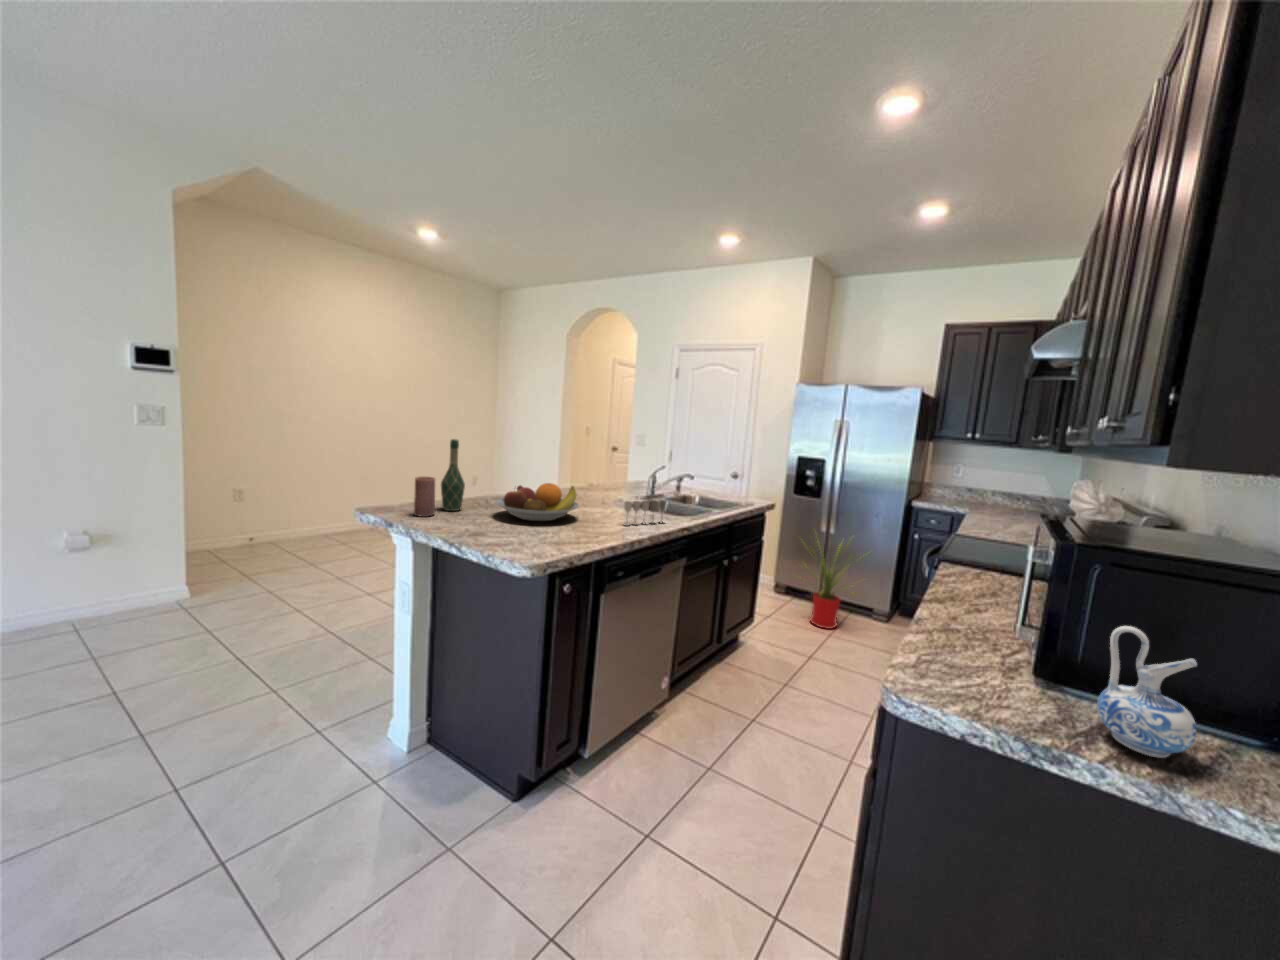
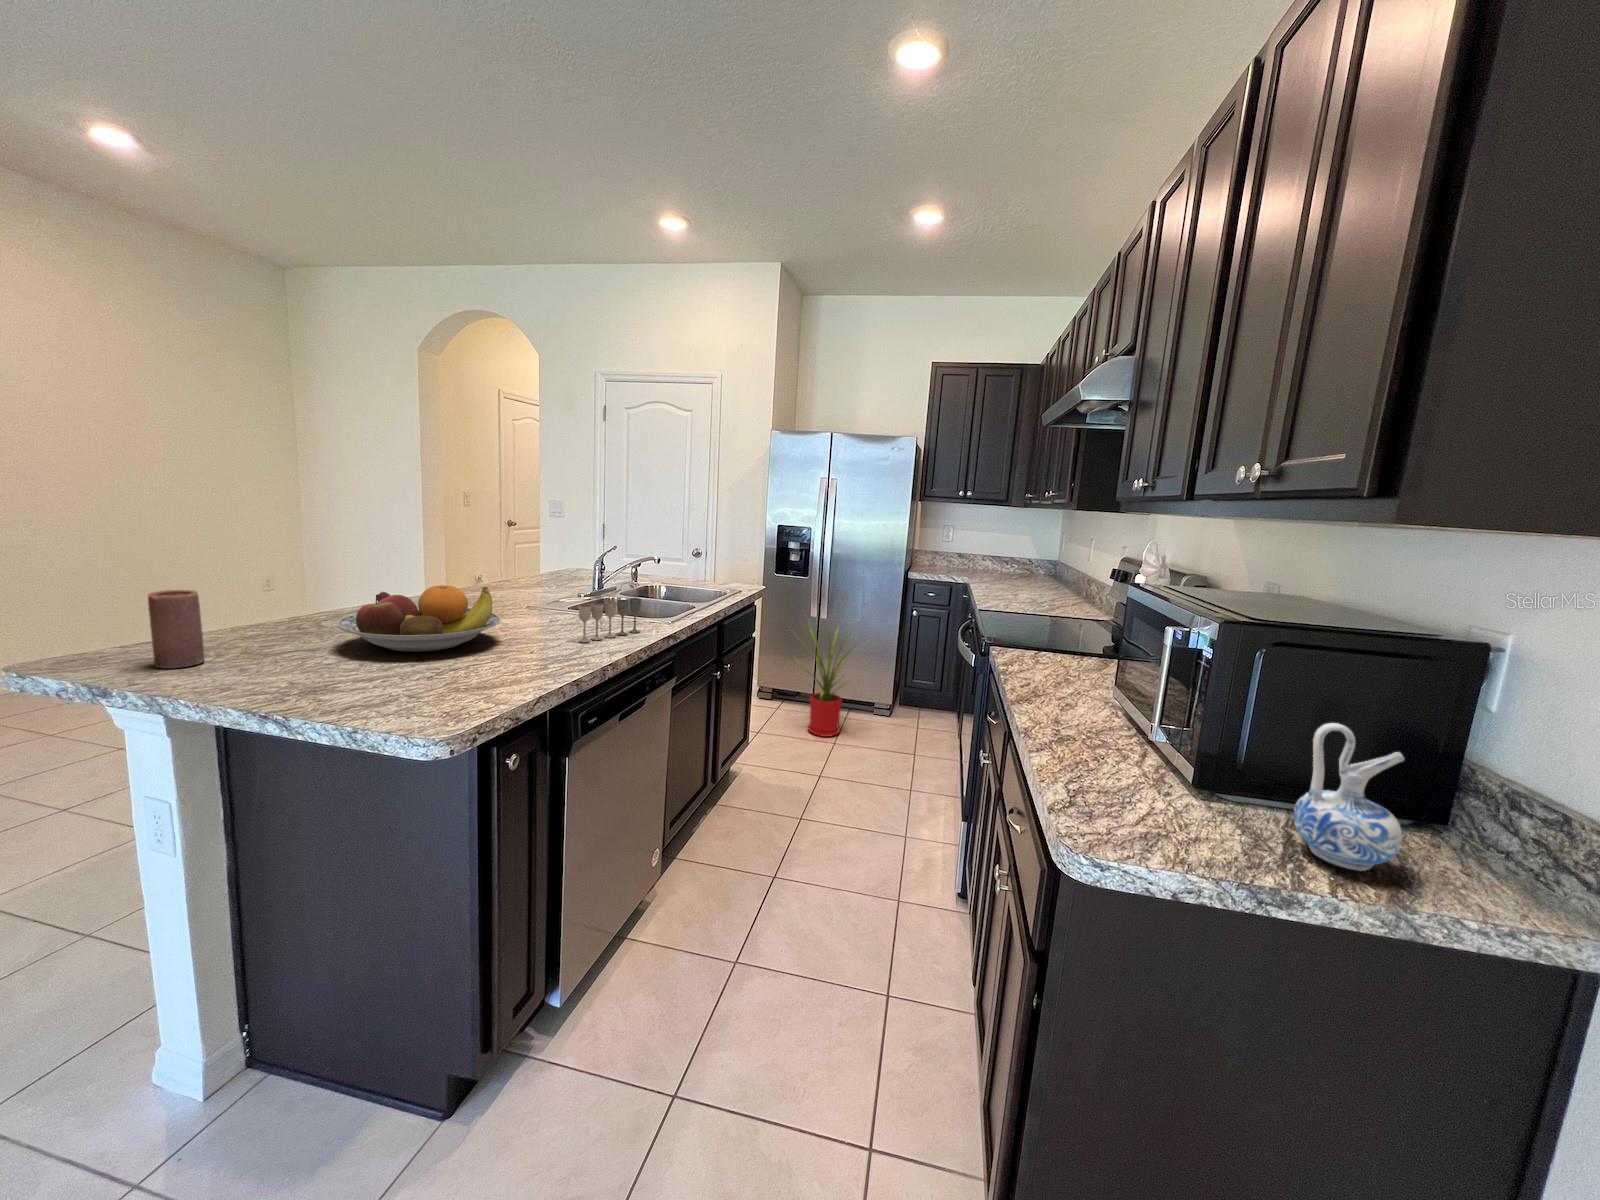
wine bottle: present [441,439,465,511] -> none [210,516,266,650]

